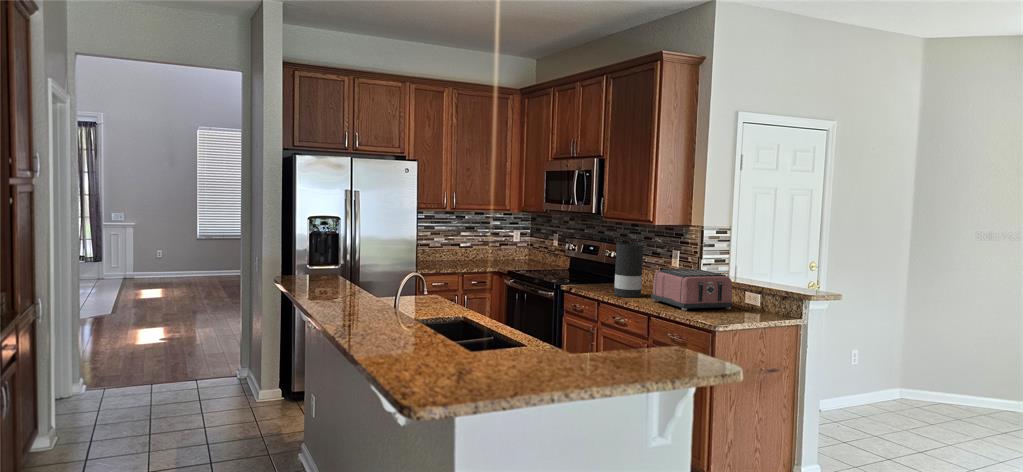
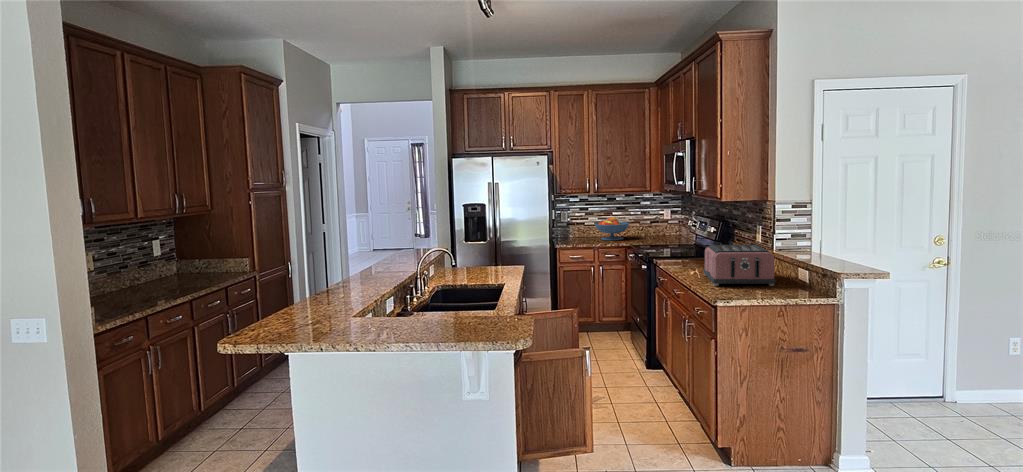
fruit bowl: none [449,238,489,265] -> present [595,217,629,240]
vase: present [614,243,644,297] -> none [680,219,707,271]

